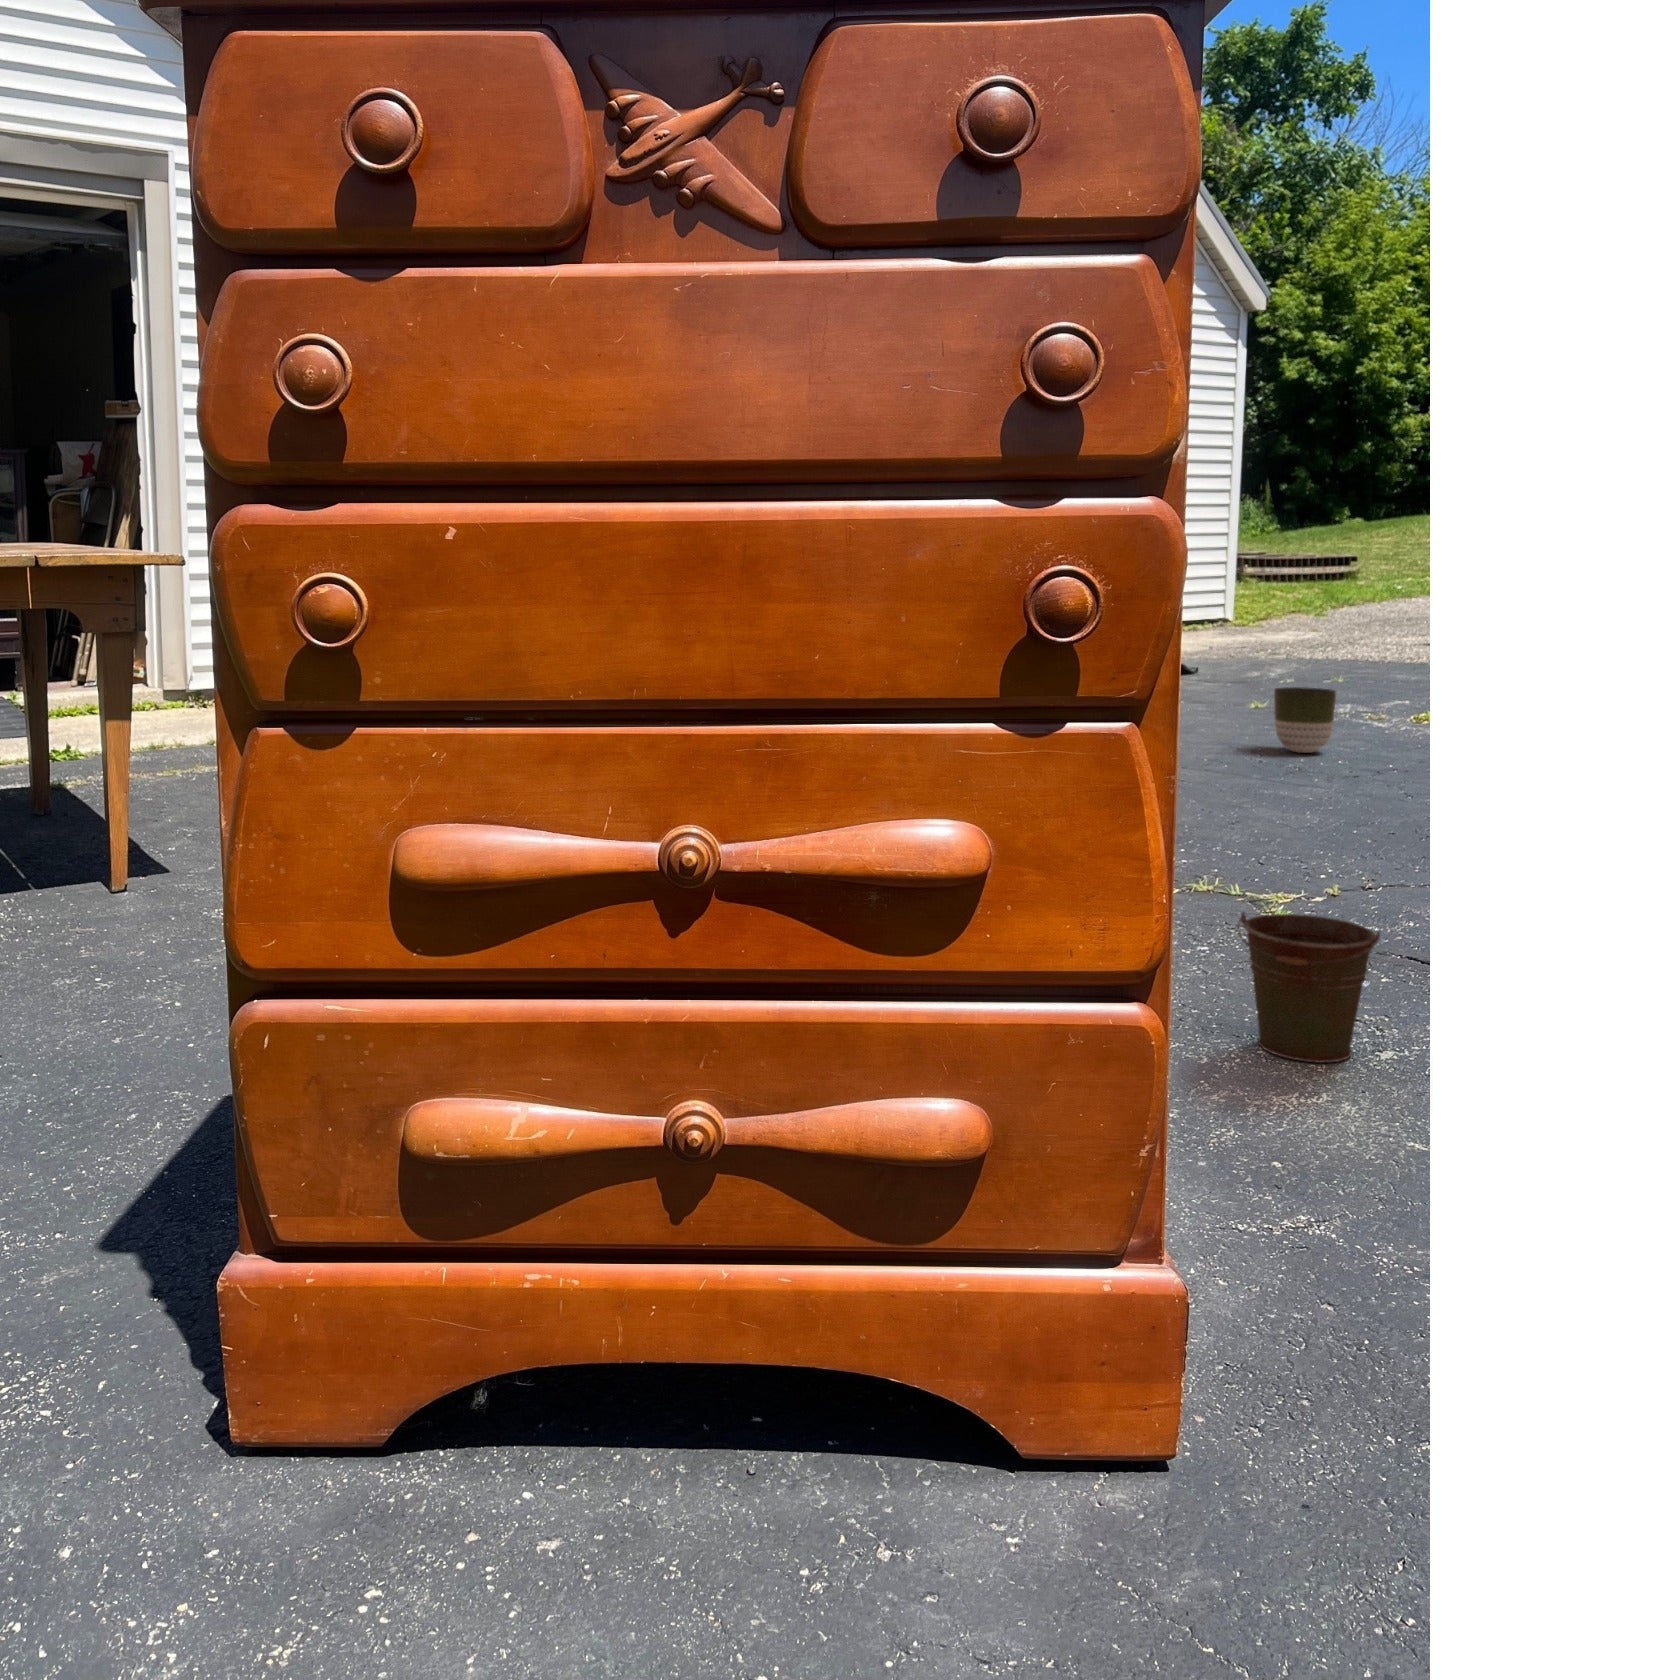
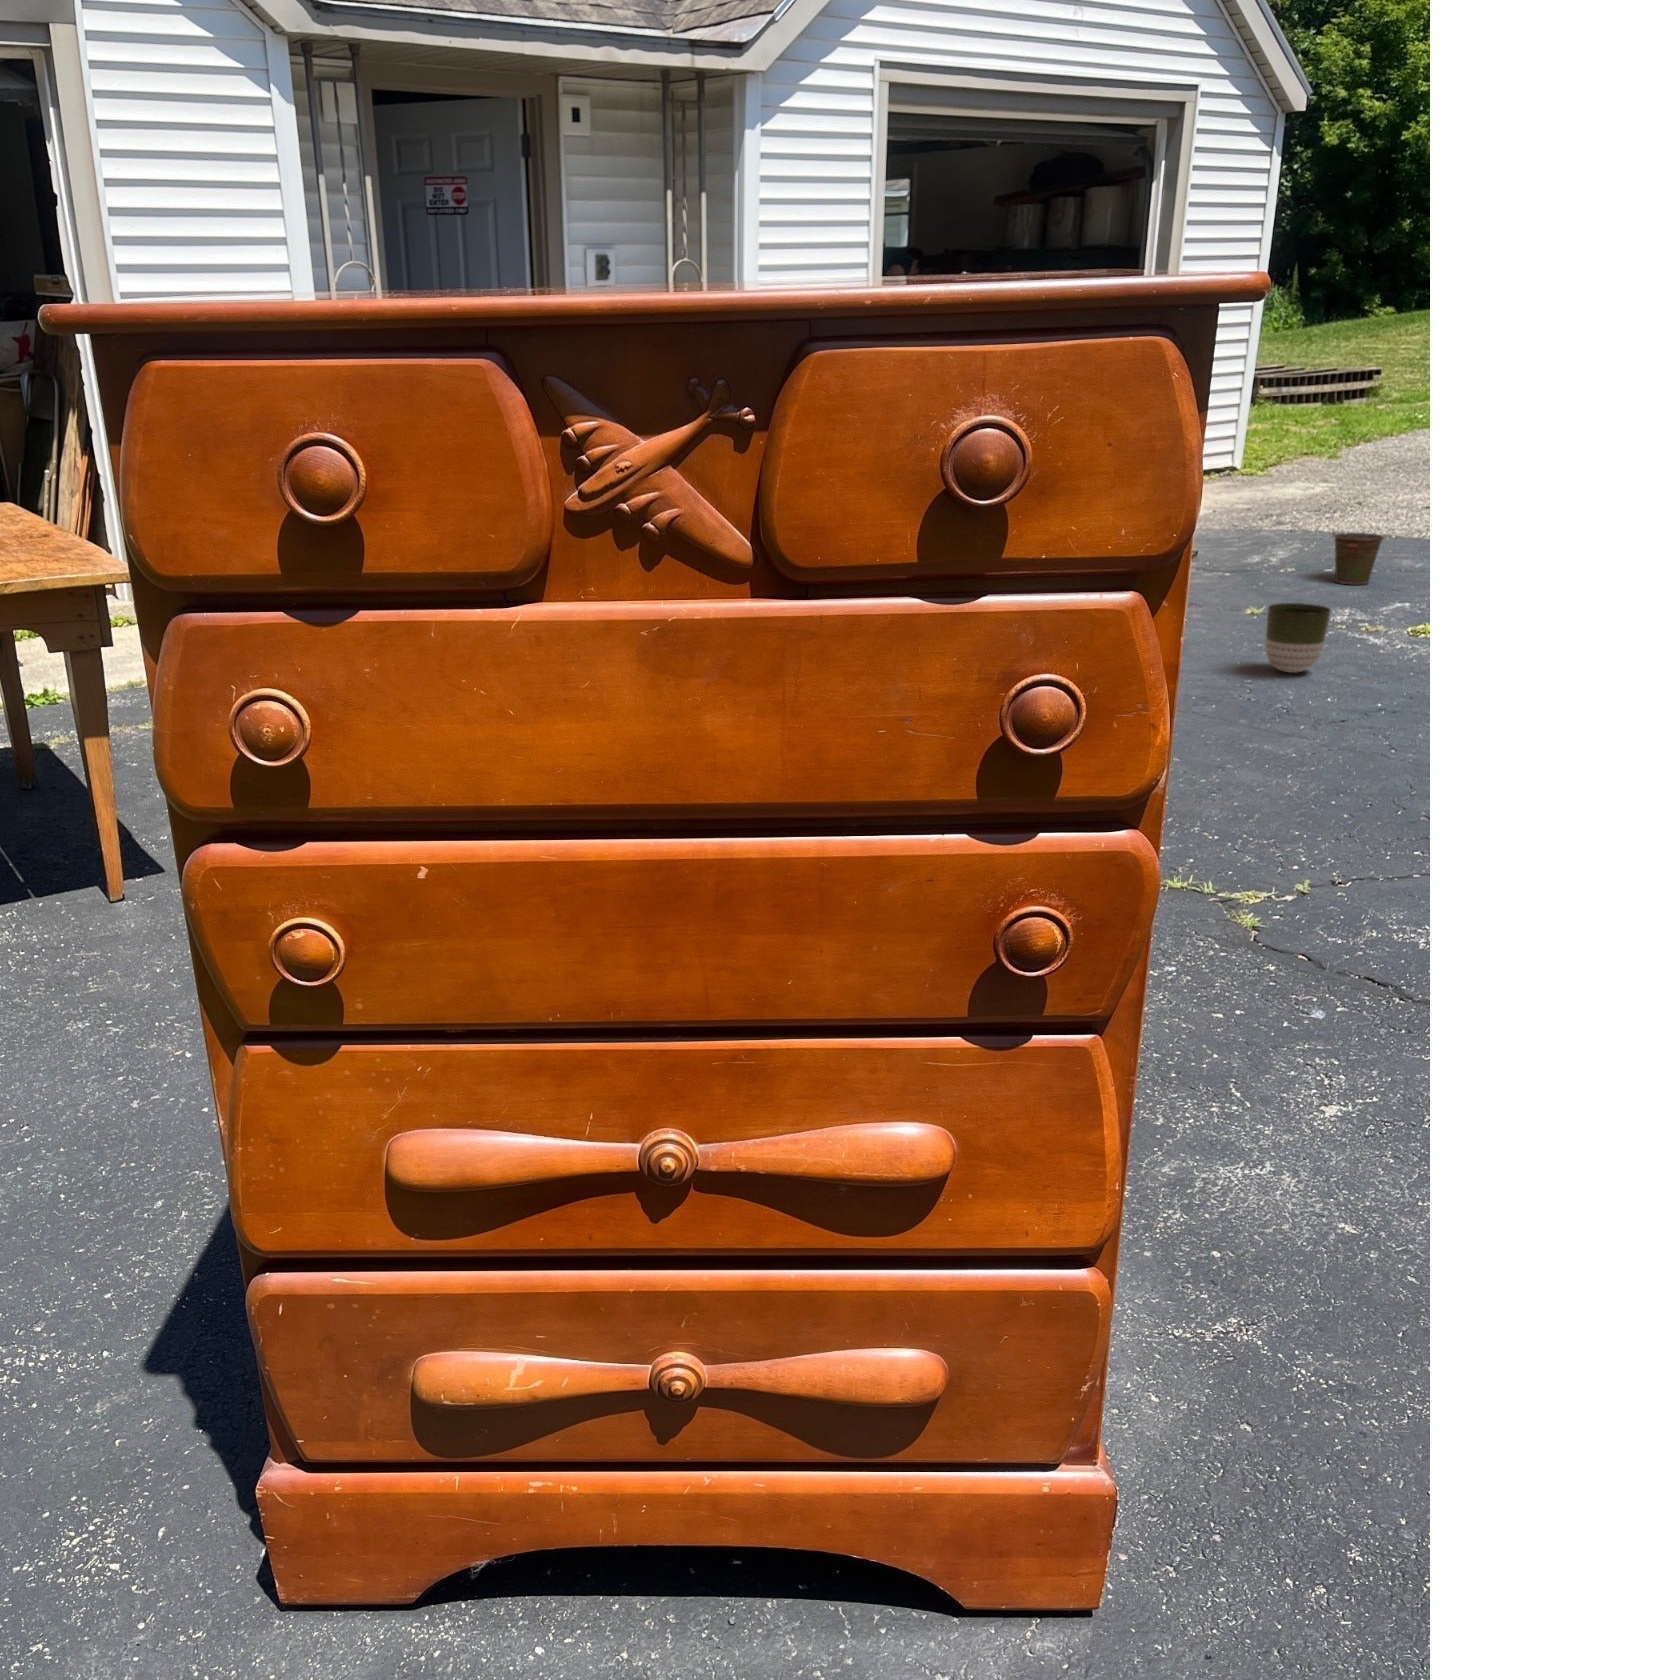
bucket: present [1237,912,1380,1063] -> present [1332,533,1385,585]

